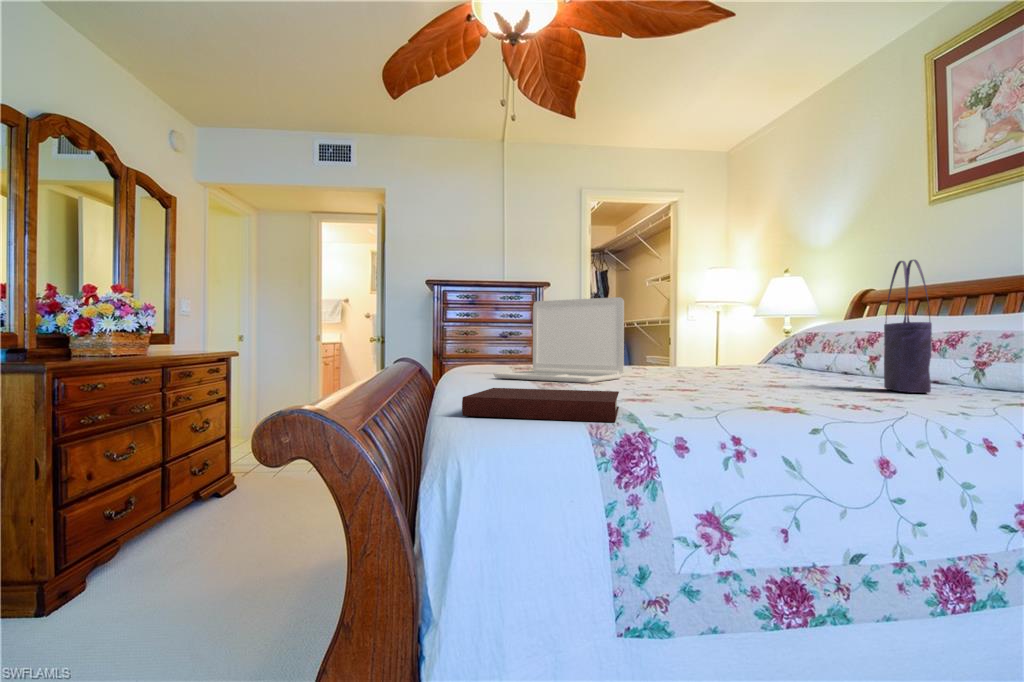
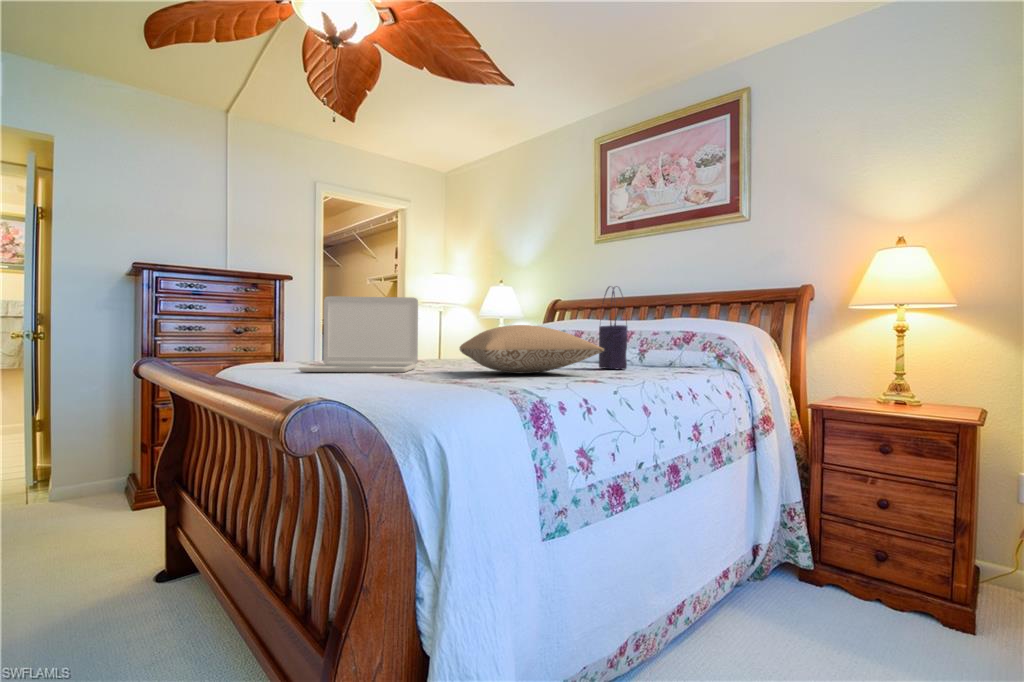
pillow: none [641,327,839,391] -> present [460,325,604,374]
notebook: present [462,388,619,422] -> none [404,373,537,397]

